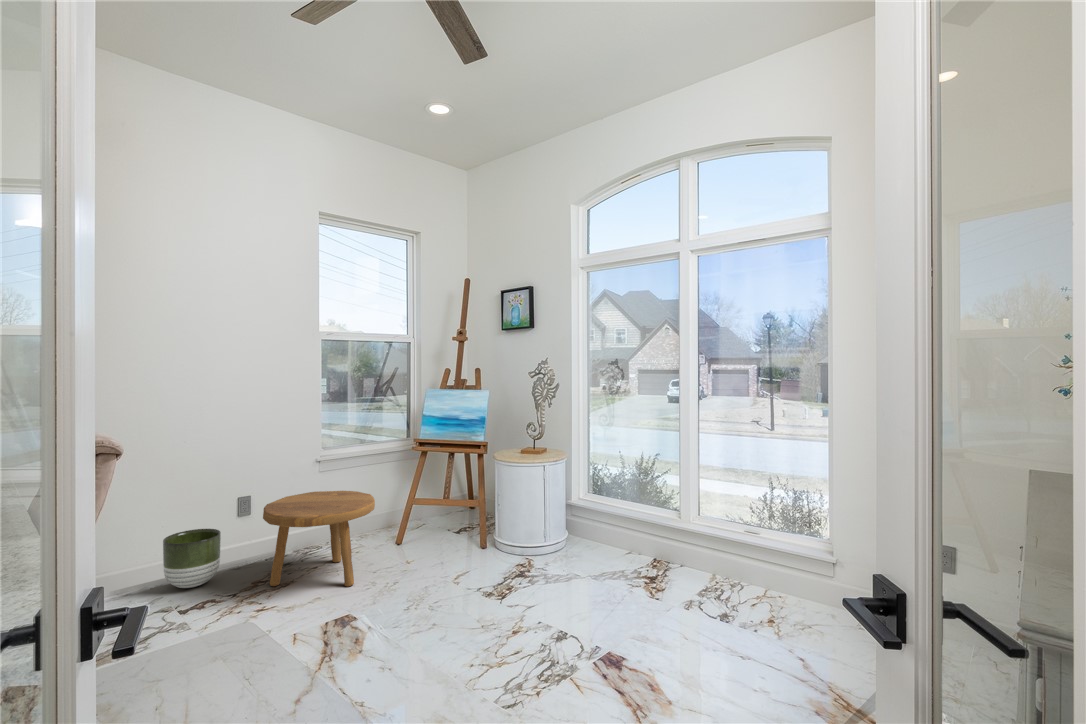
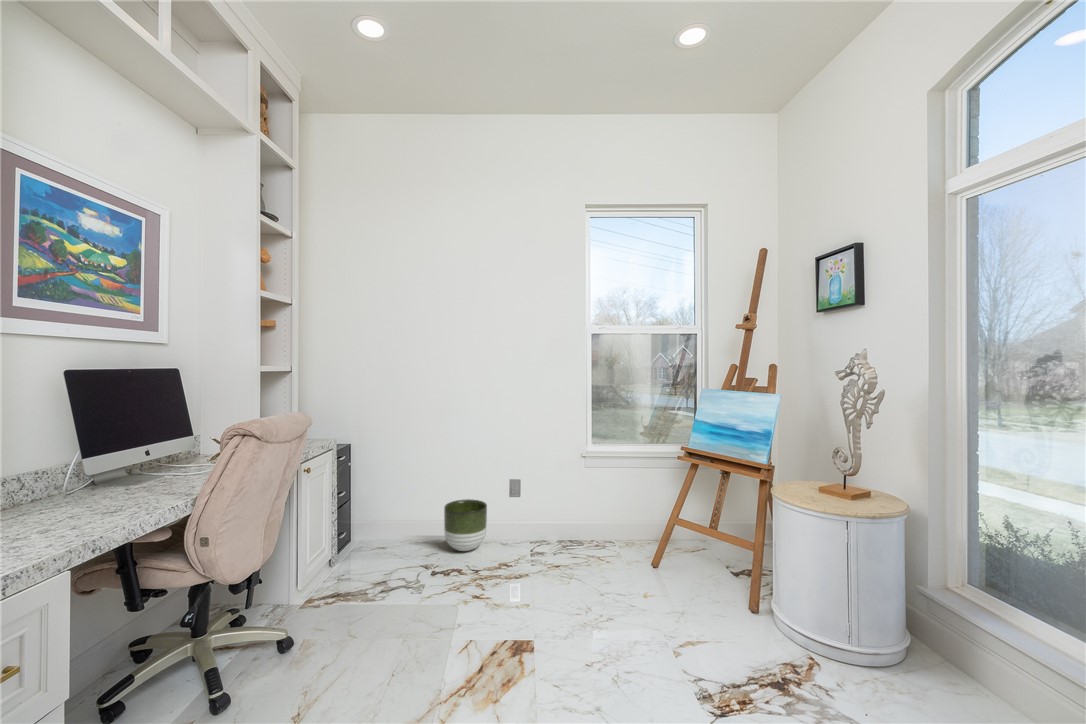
footstool: present [263,491,375,586] -> none [499,487,609,603]

